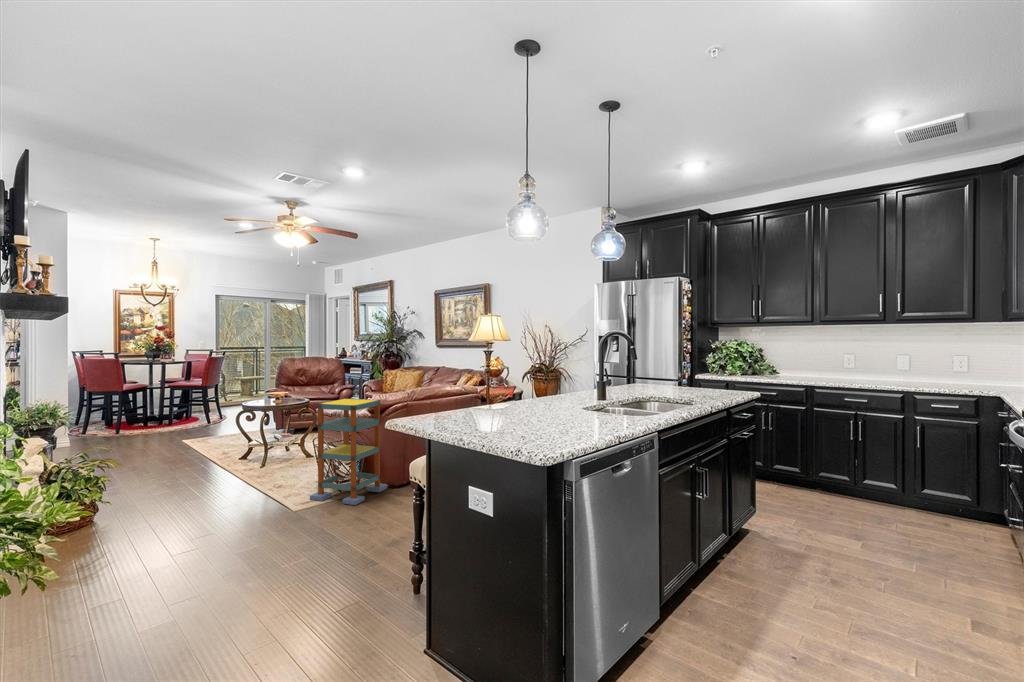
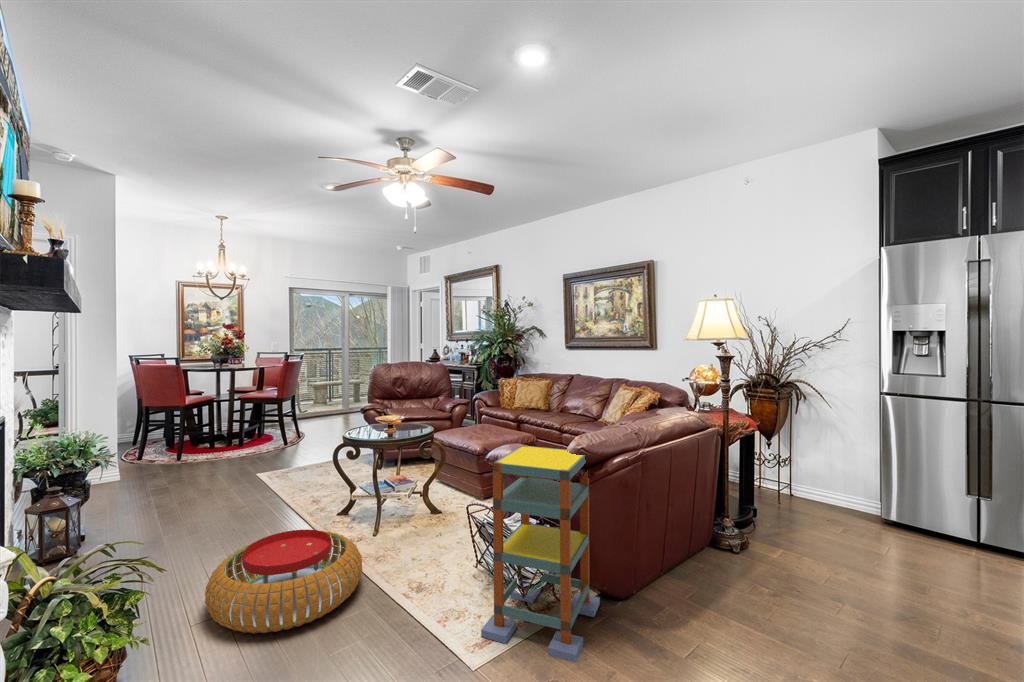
pouf: none [148,454,248,501] -> present [205,530,362,634]

